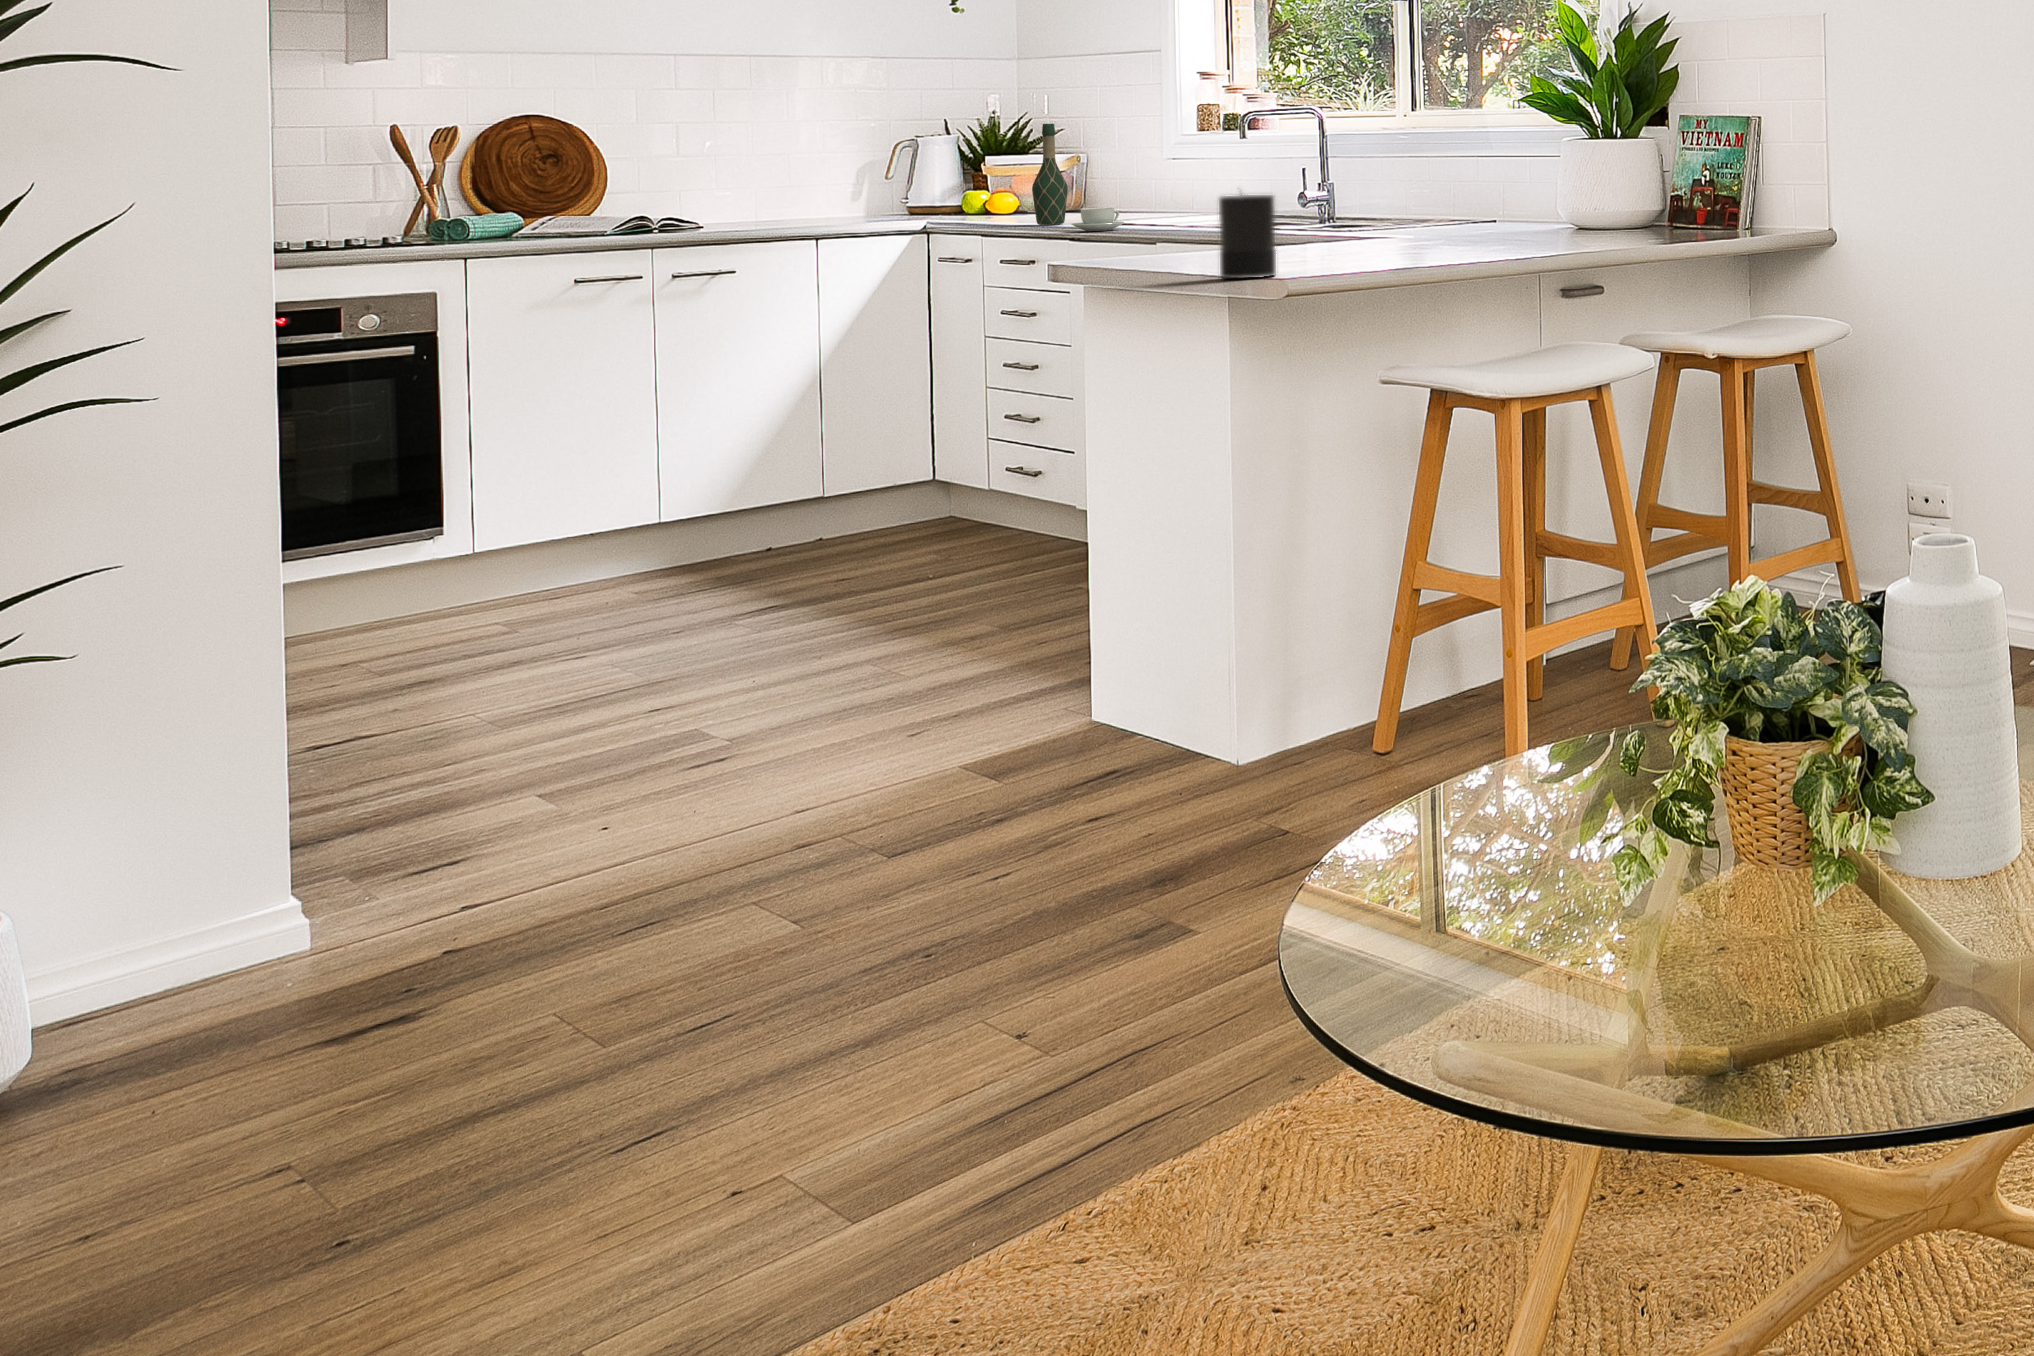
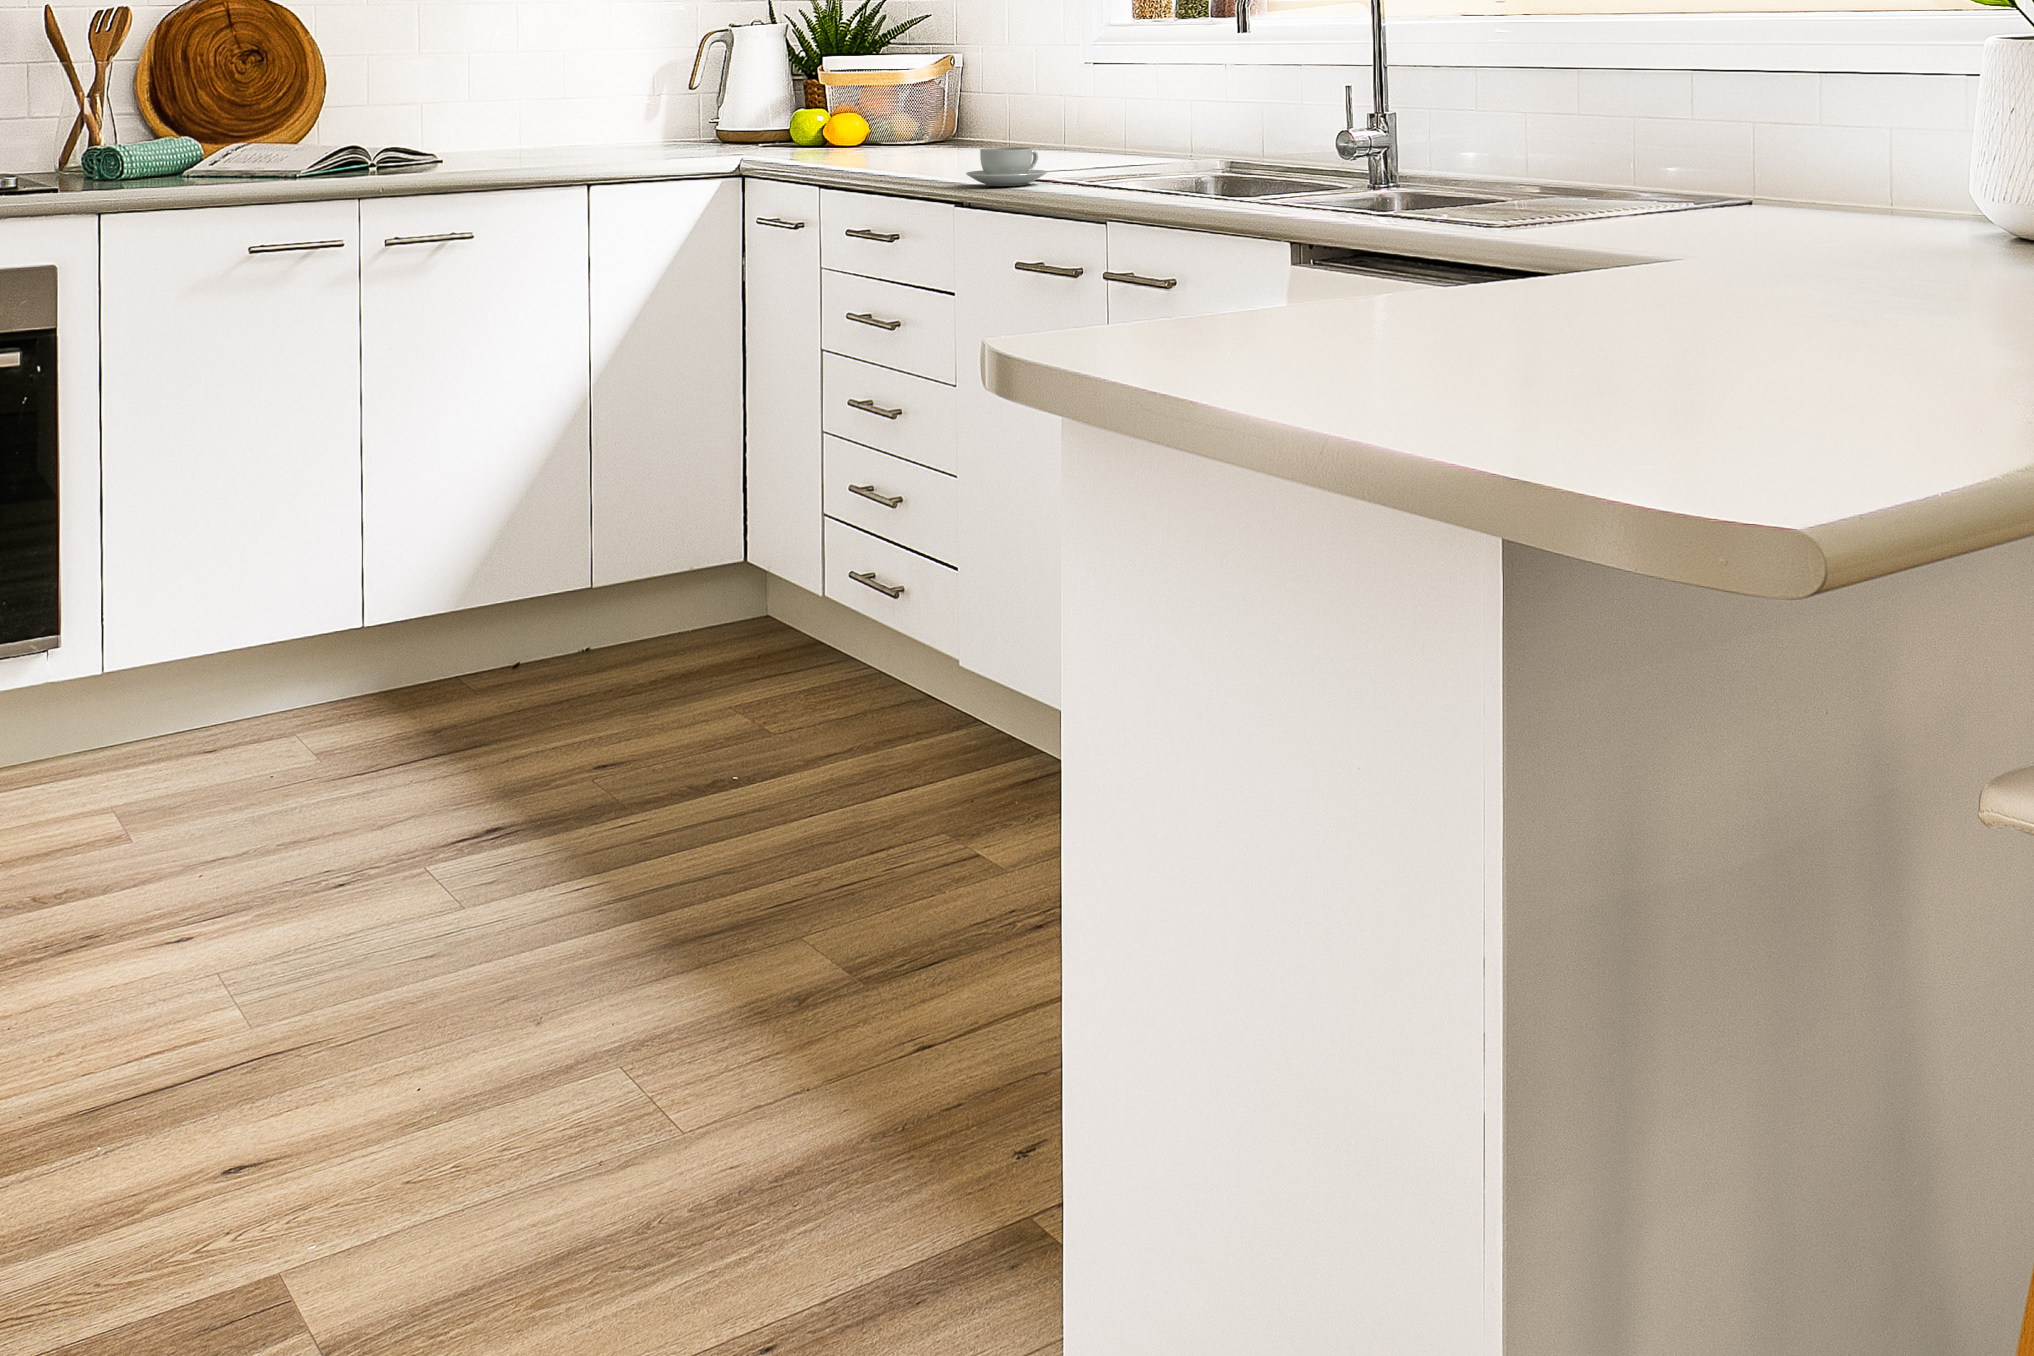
wine bottle: present [1032,124,1068,225] -> none [894,6,945,166]
candle: present [1219,188,1276,279] -> none [1525,158,1682,428]

